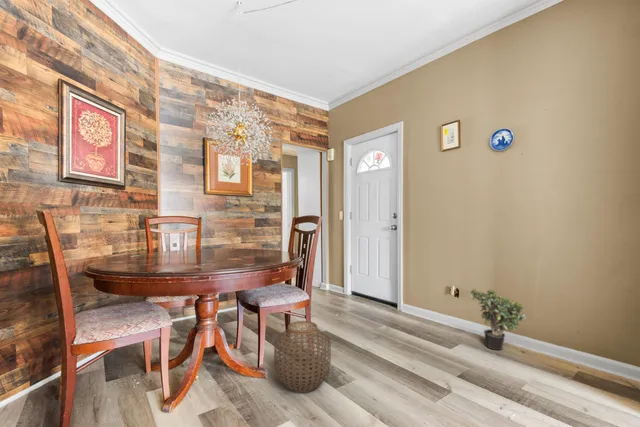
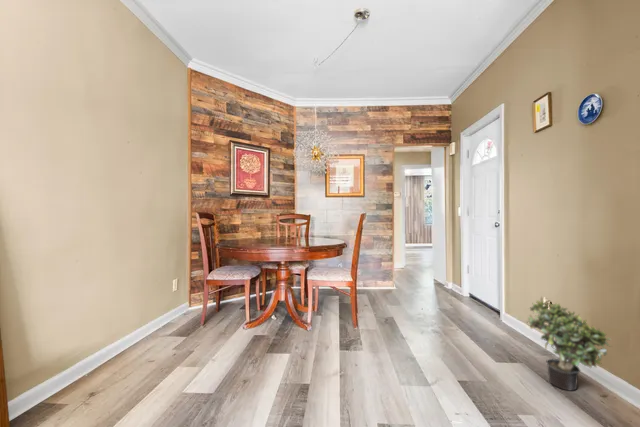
woven basket: present [274,321,331,393] -> none [289,290,332,343]

